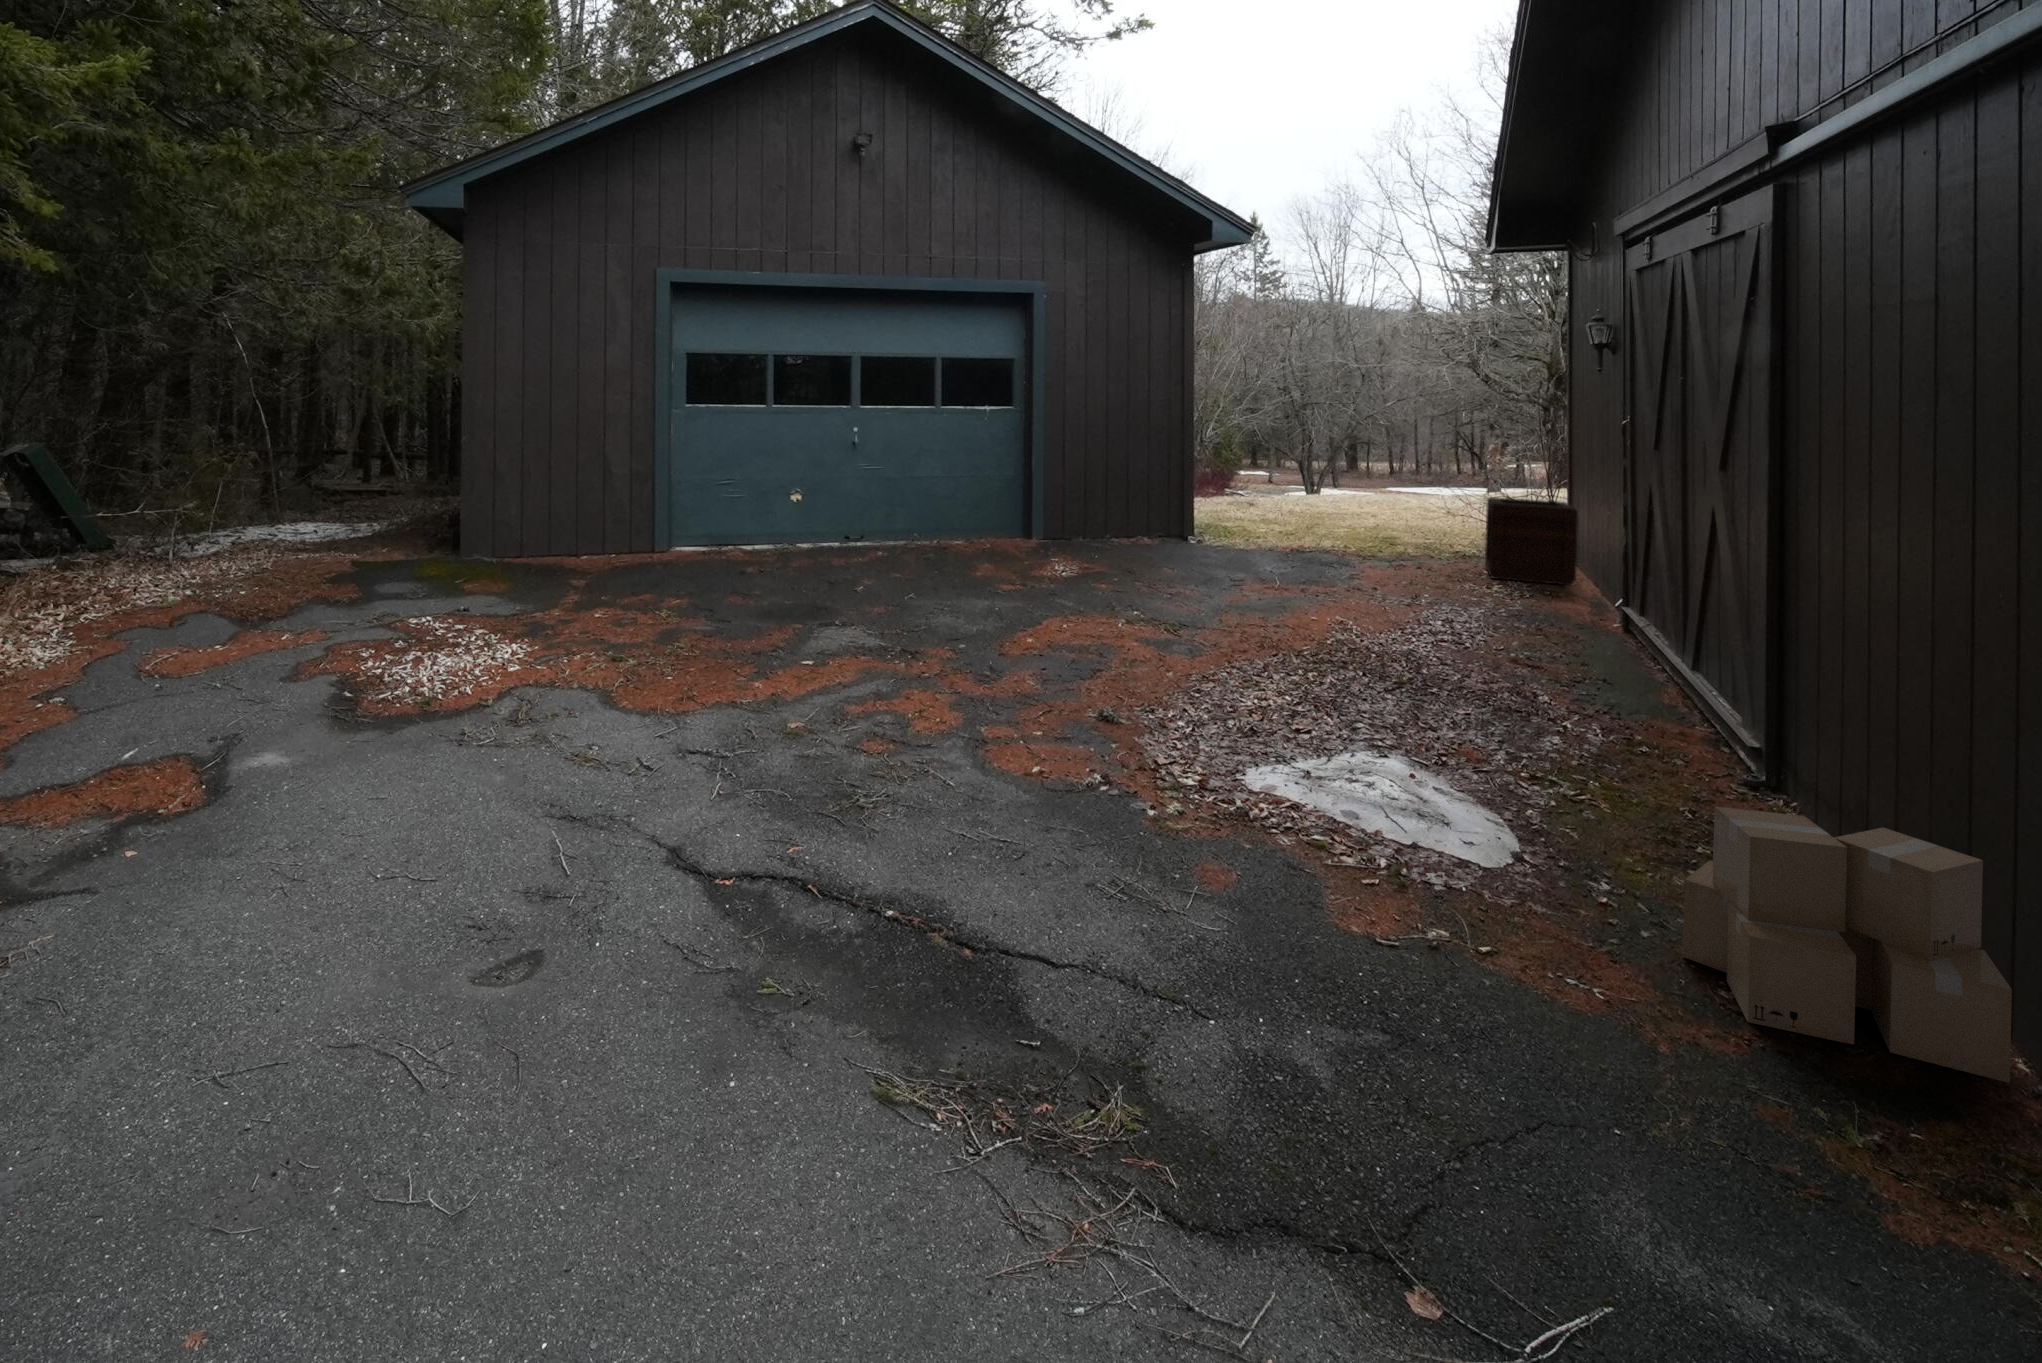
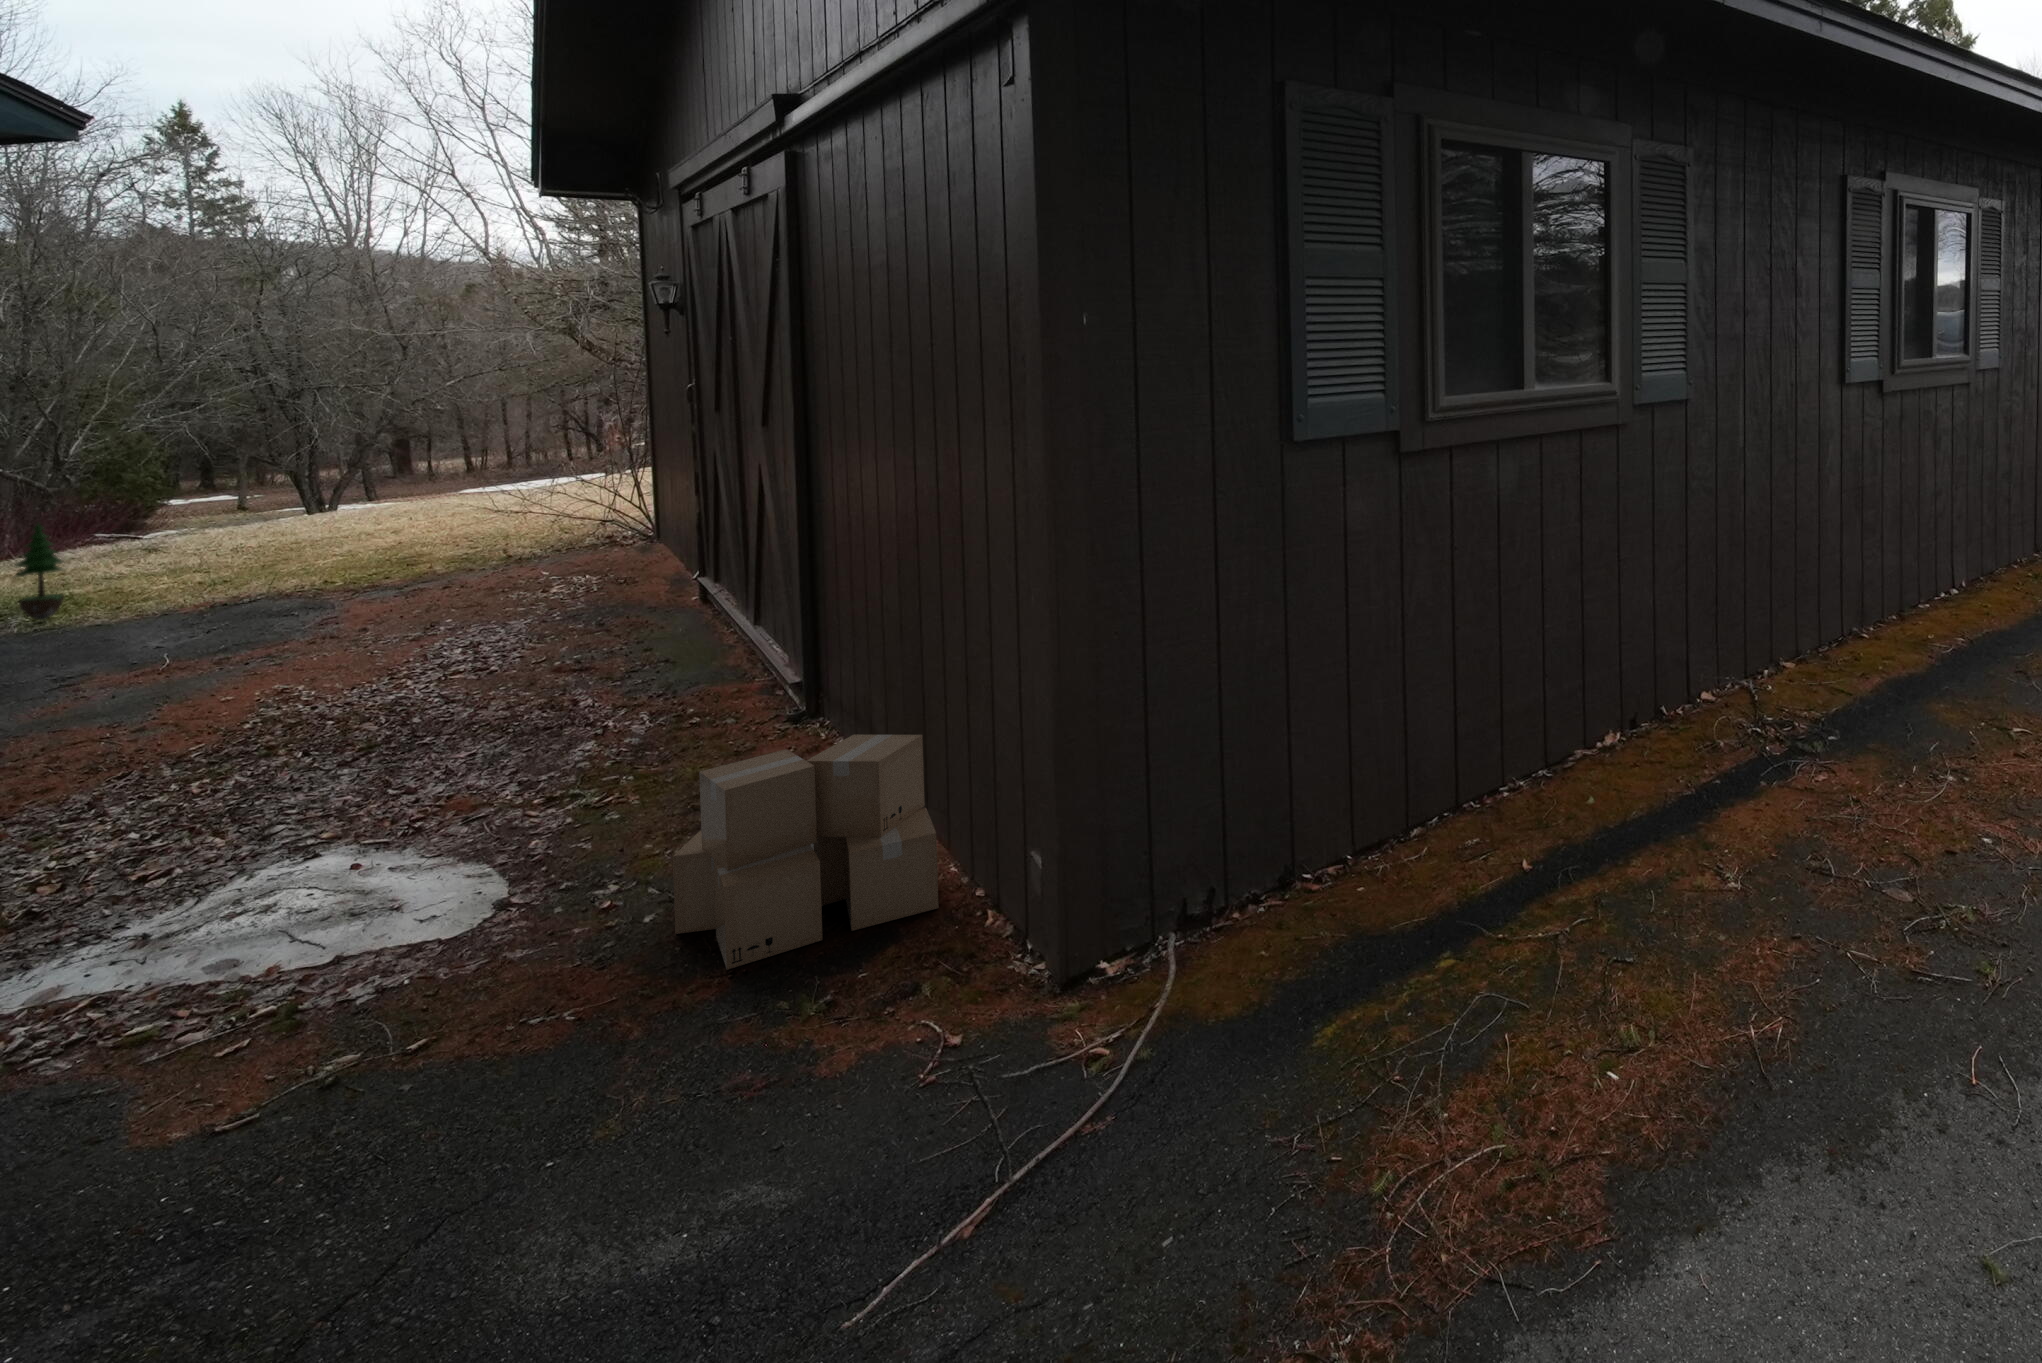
potted tree: none [1194,478,1218,542] -> present [15,523,64,621]
wooden crate: present [1485,497,1578,585] -> none [550,476,663,577]

